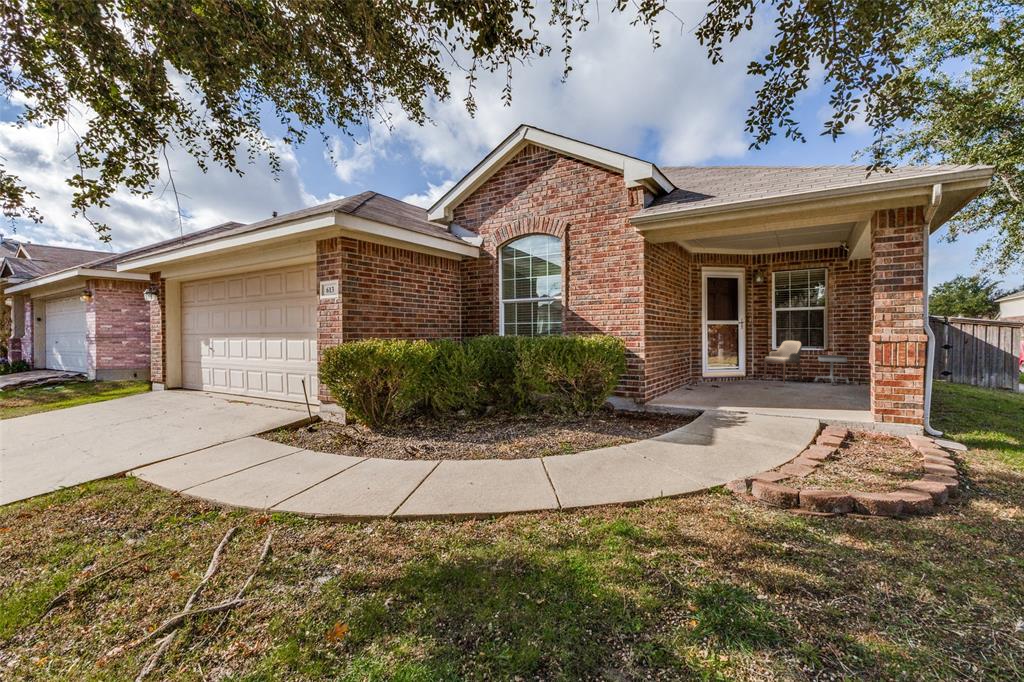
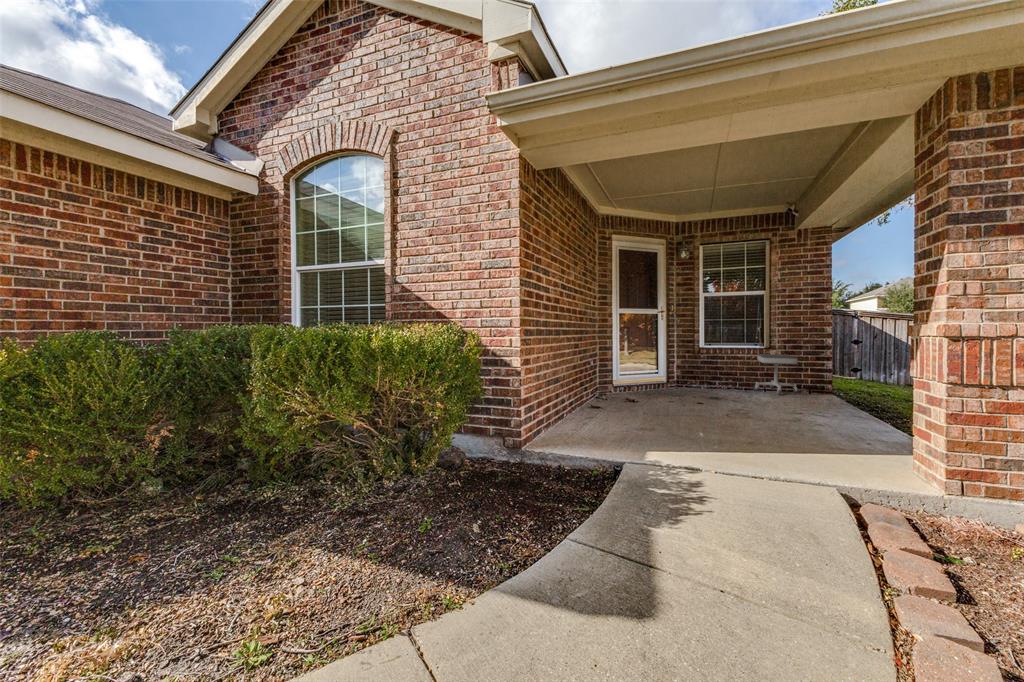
armchair: present [764,341,802,383] -> none [691,336,738,393]

